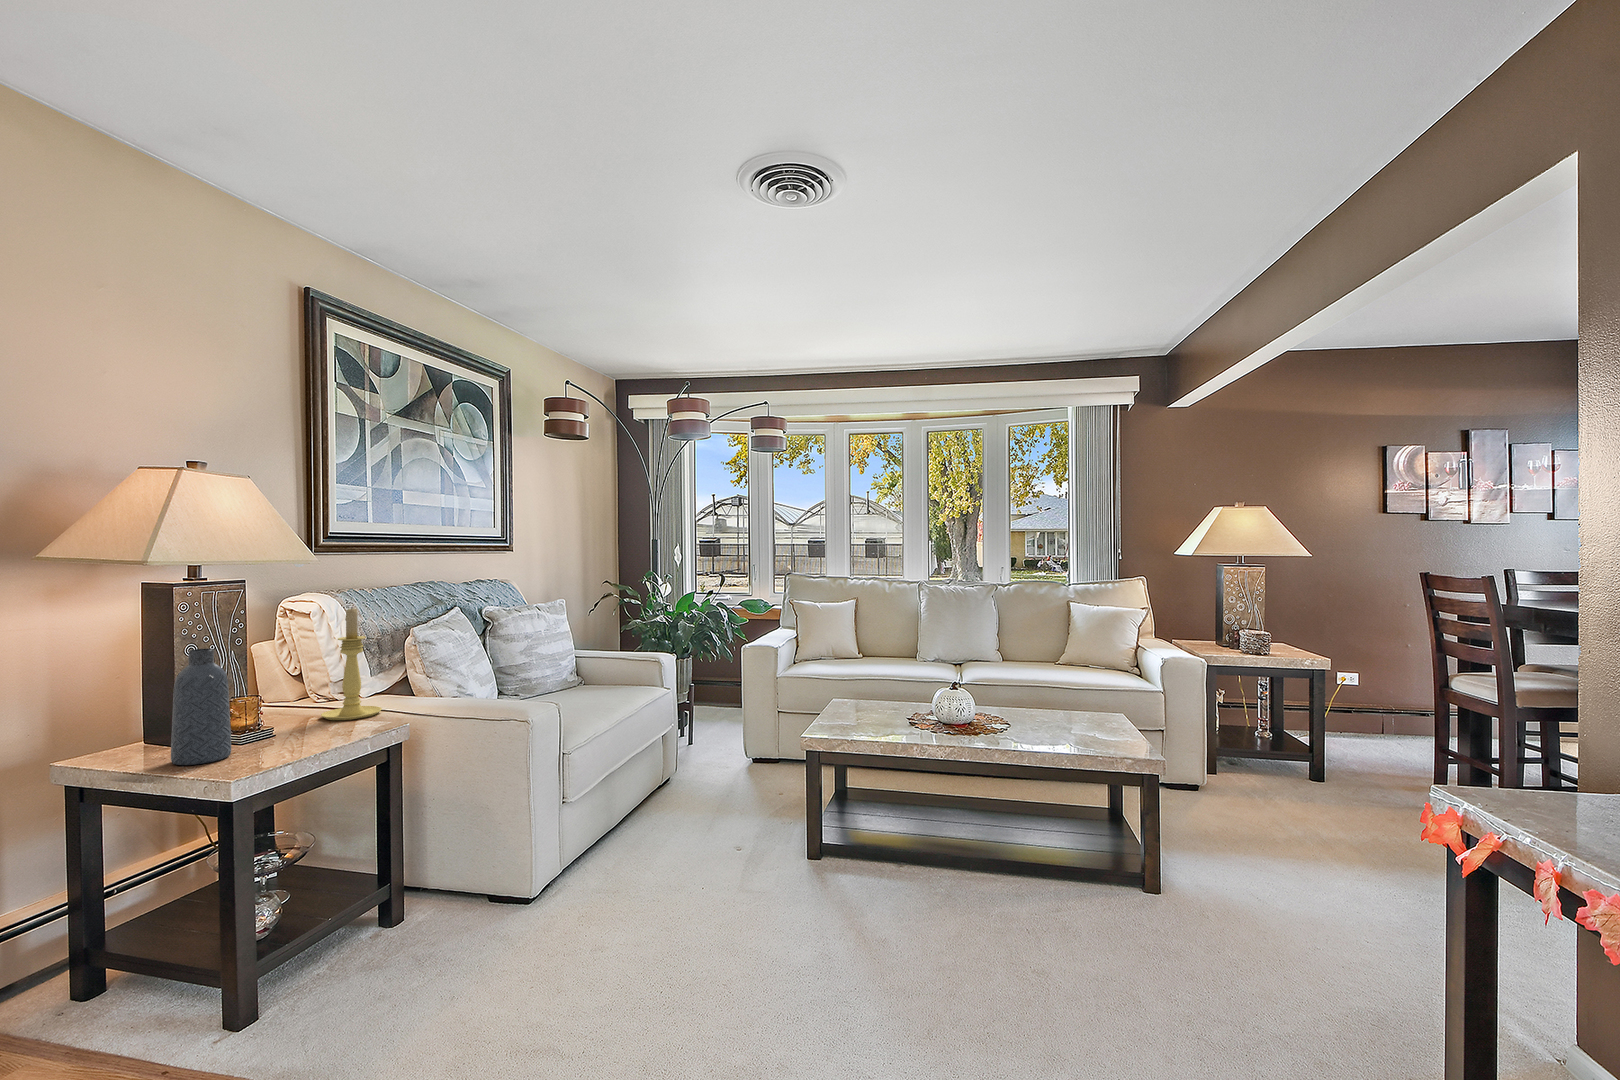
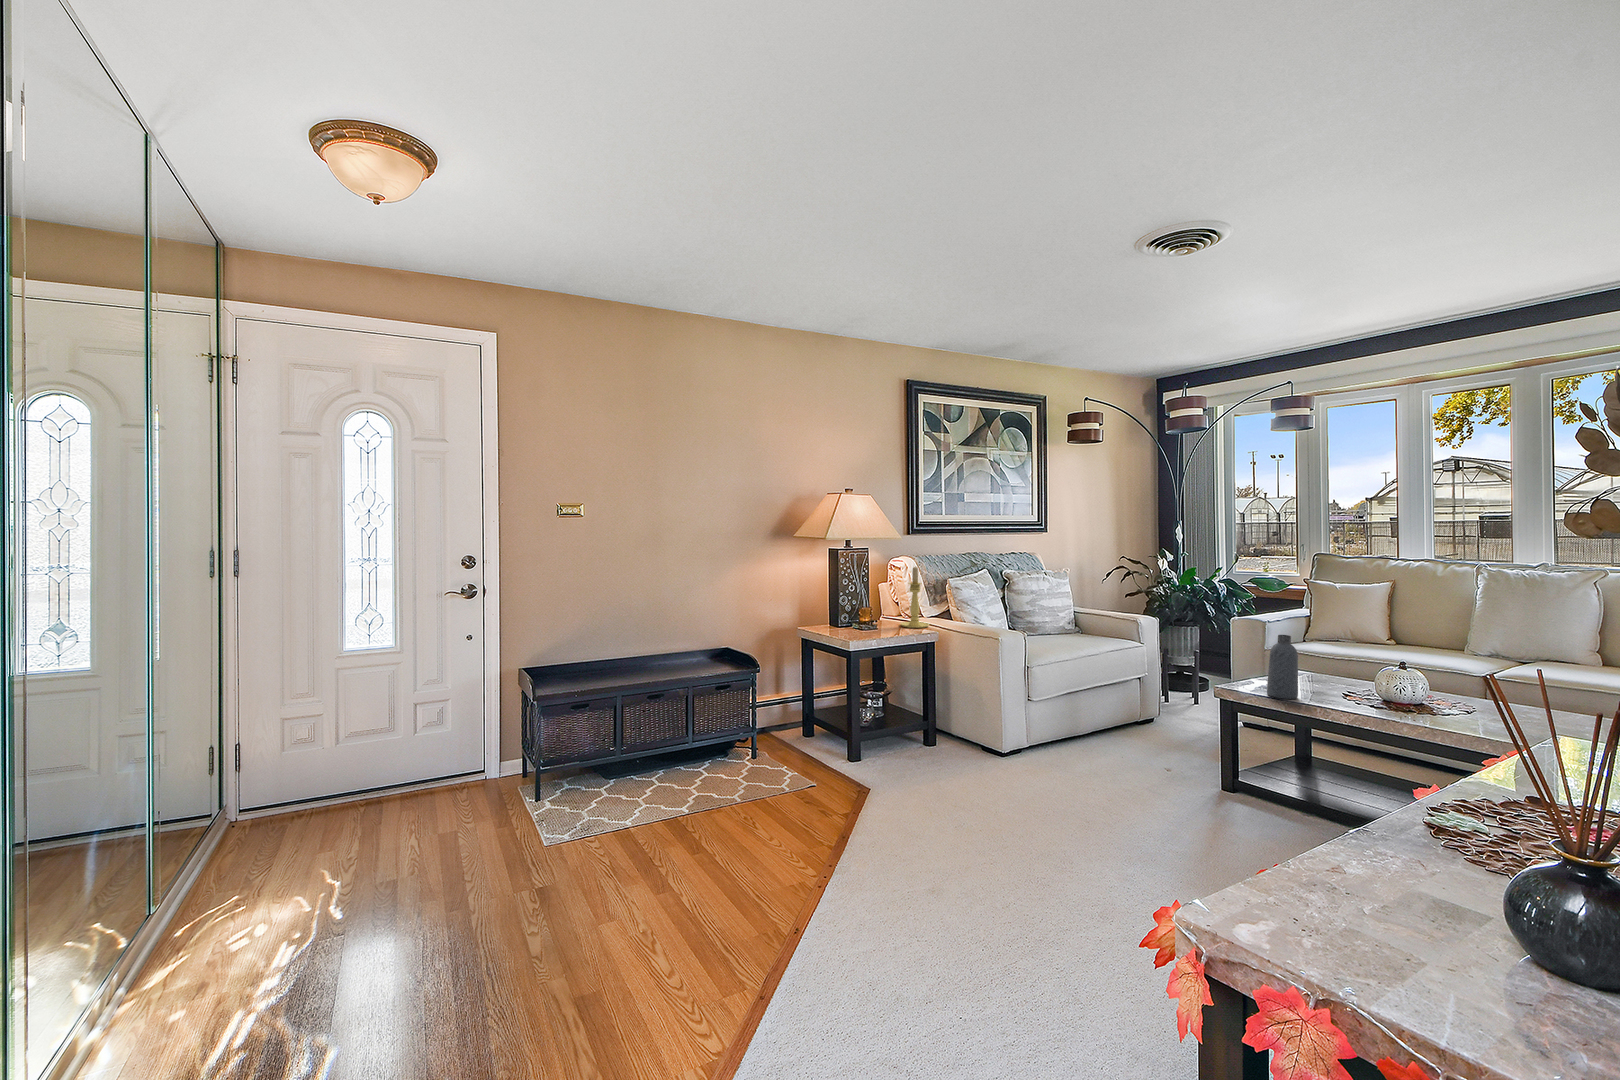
vase: present [171,649,231,765] -> present [1267,635,1298,699]

